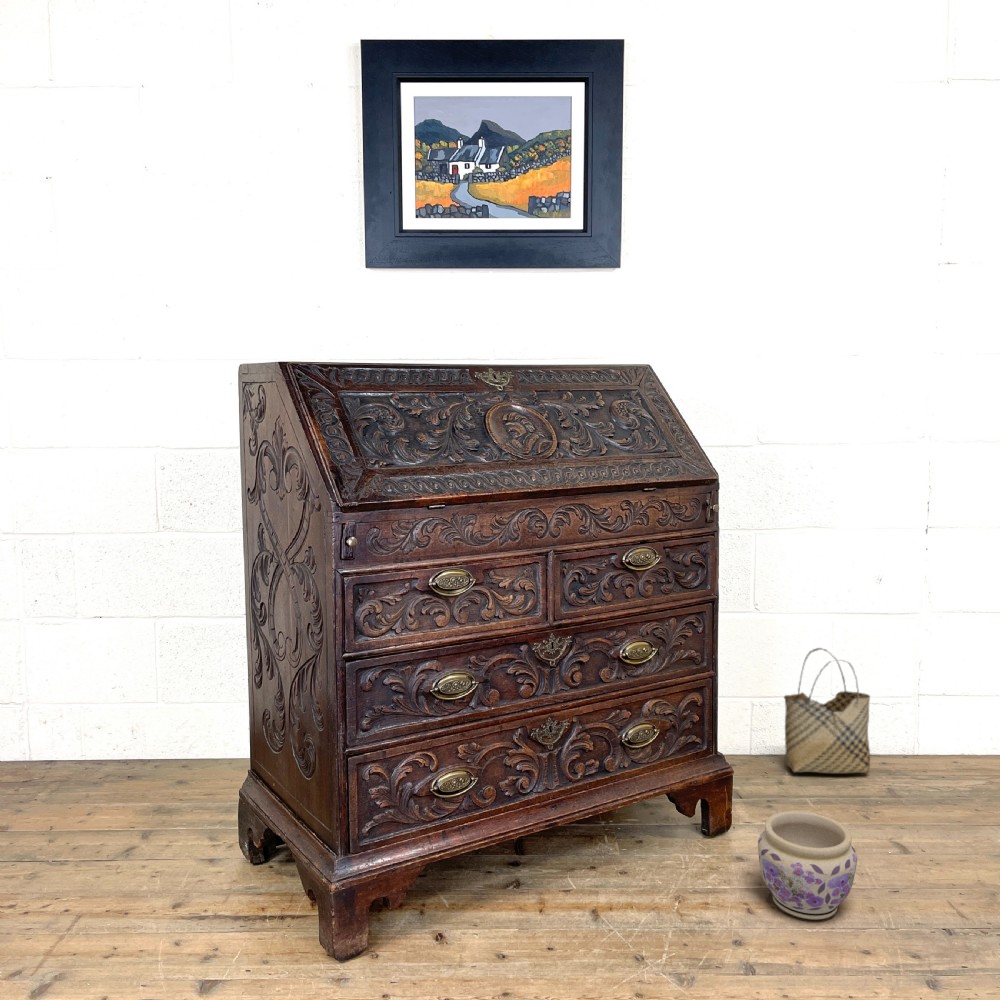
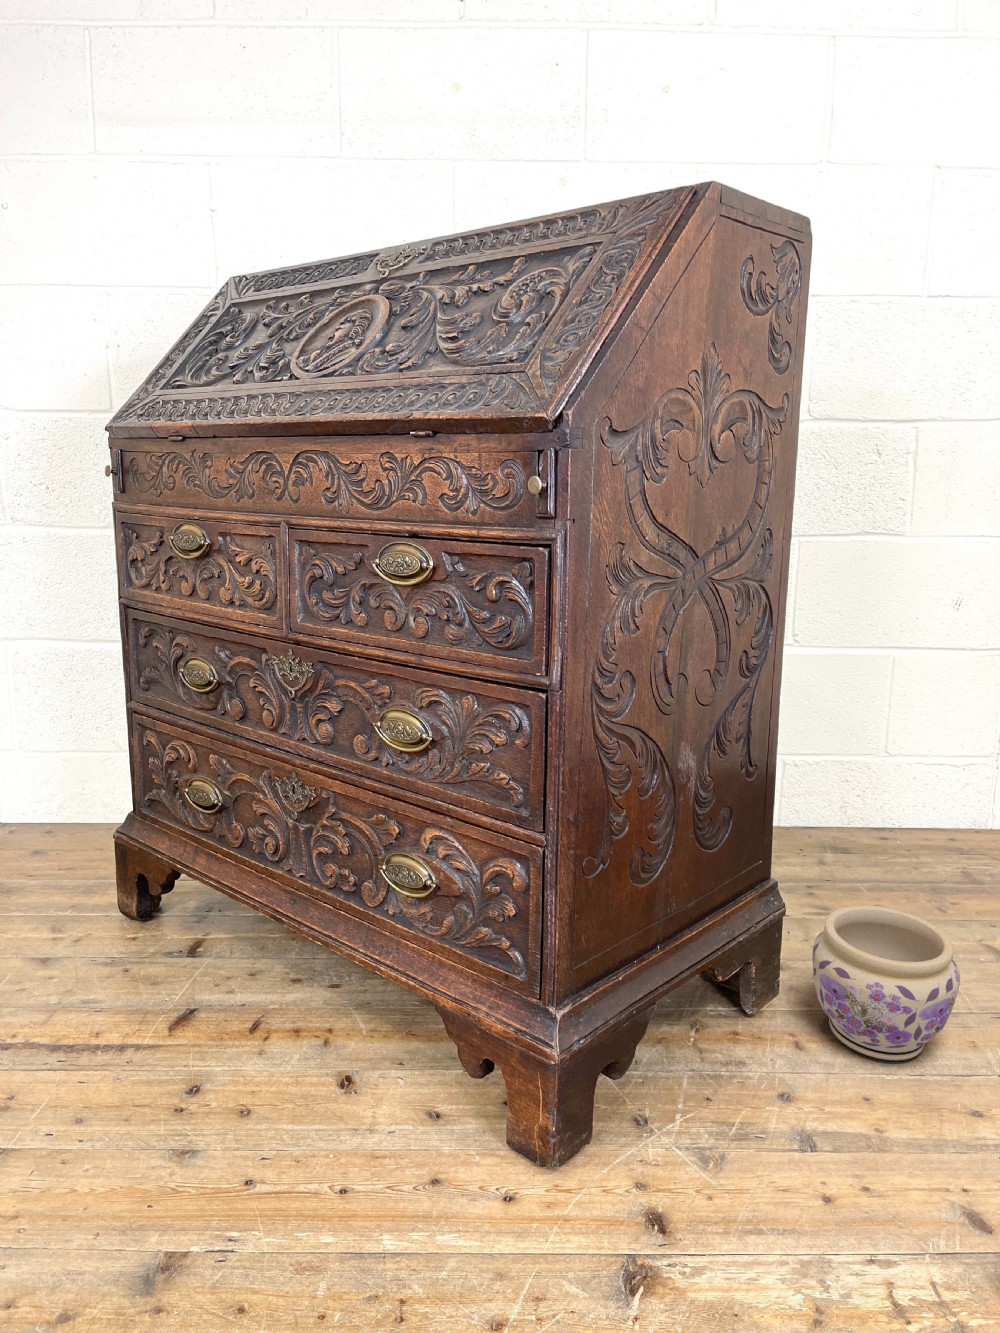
woven basket: present [784,648,870,773] -> none [827,691,945,851]

